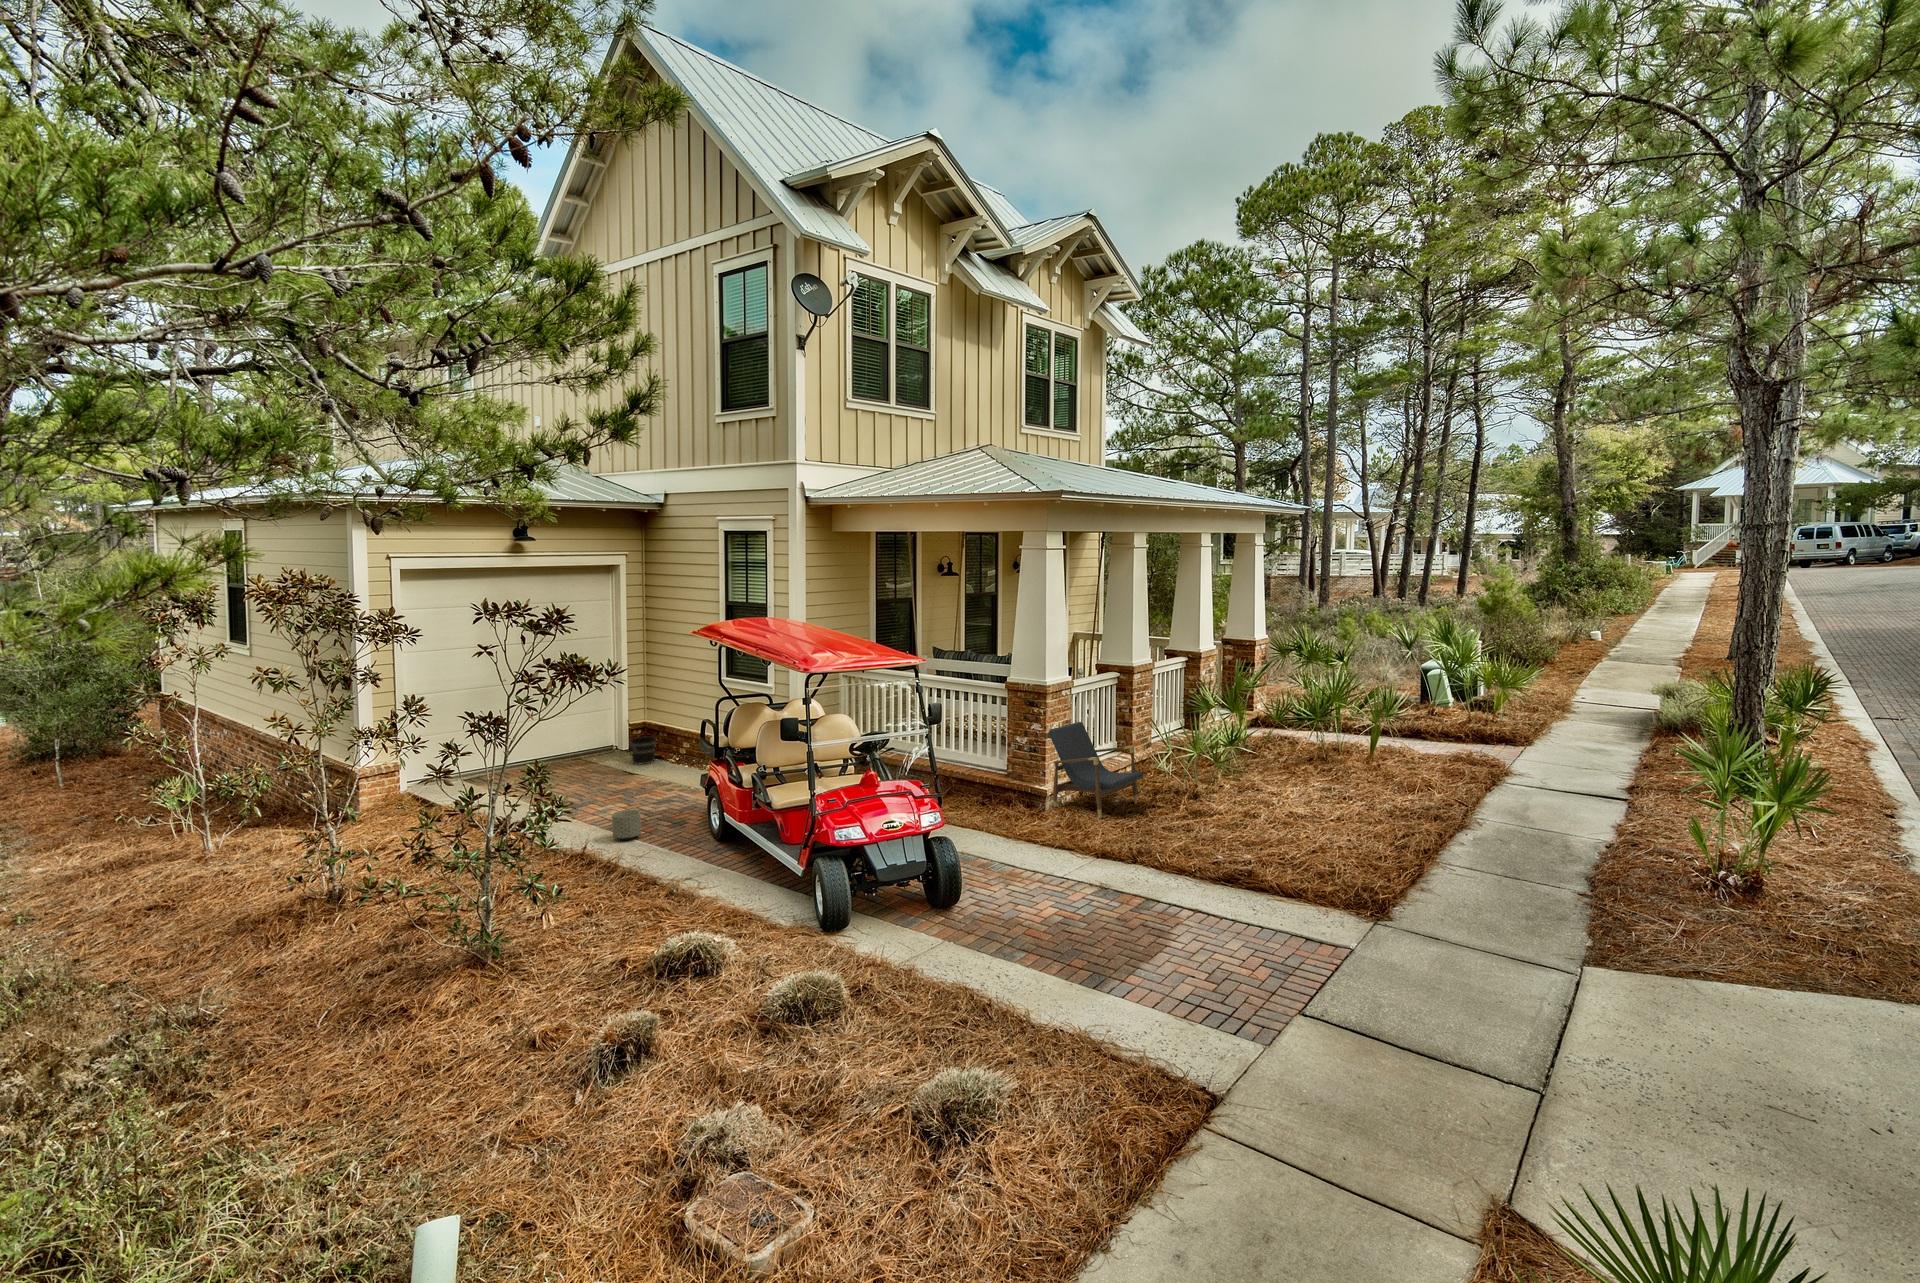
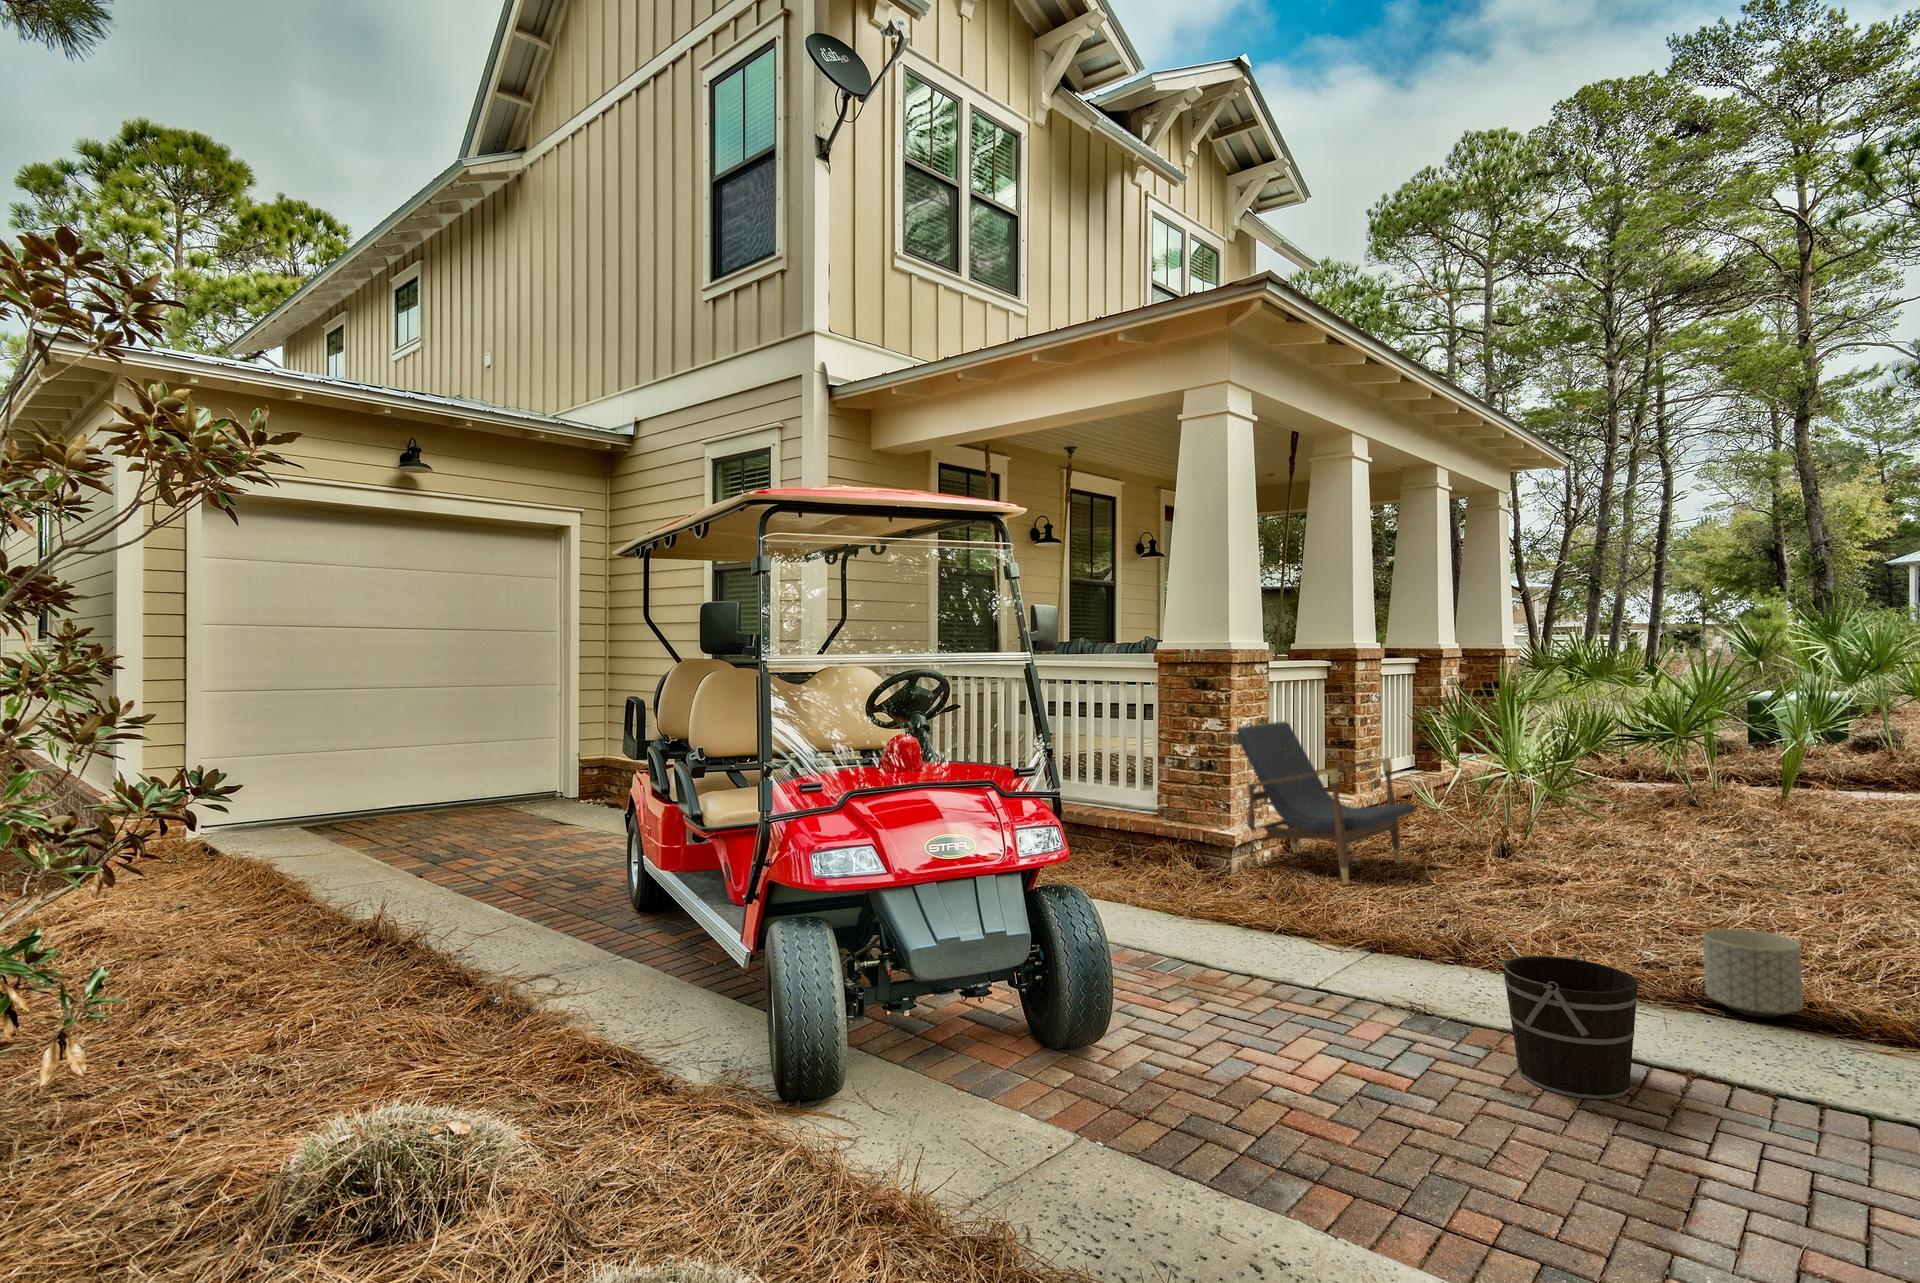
bucket: present [629,737,656,764] -> present [1500,953,1638,1099]
planter: present [612,810,641,840] -> present [1703,928,1803,1017]

